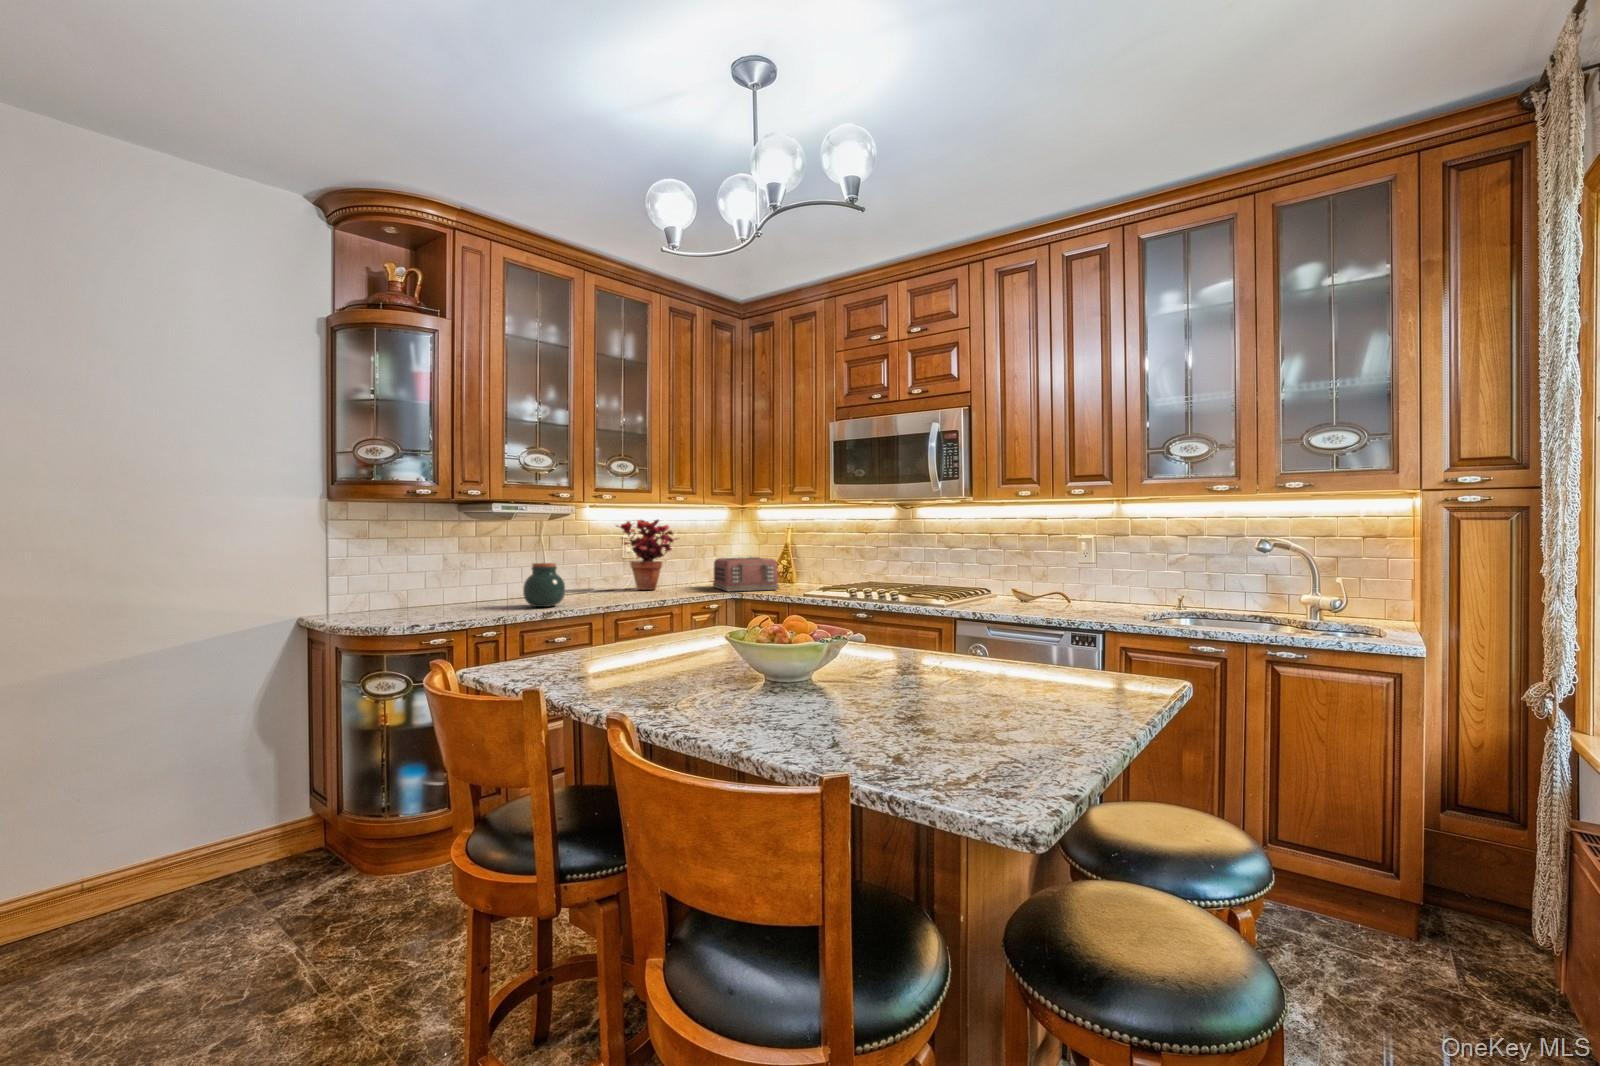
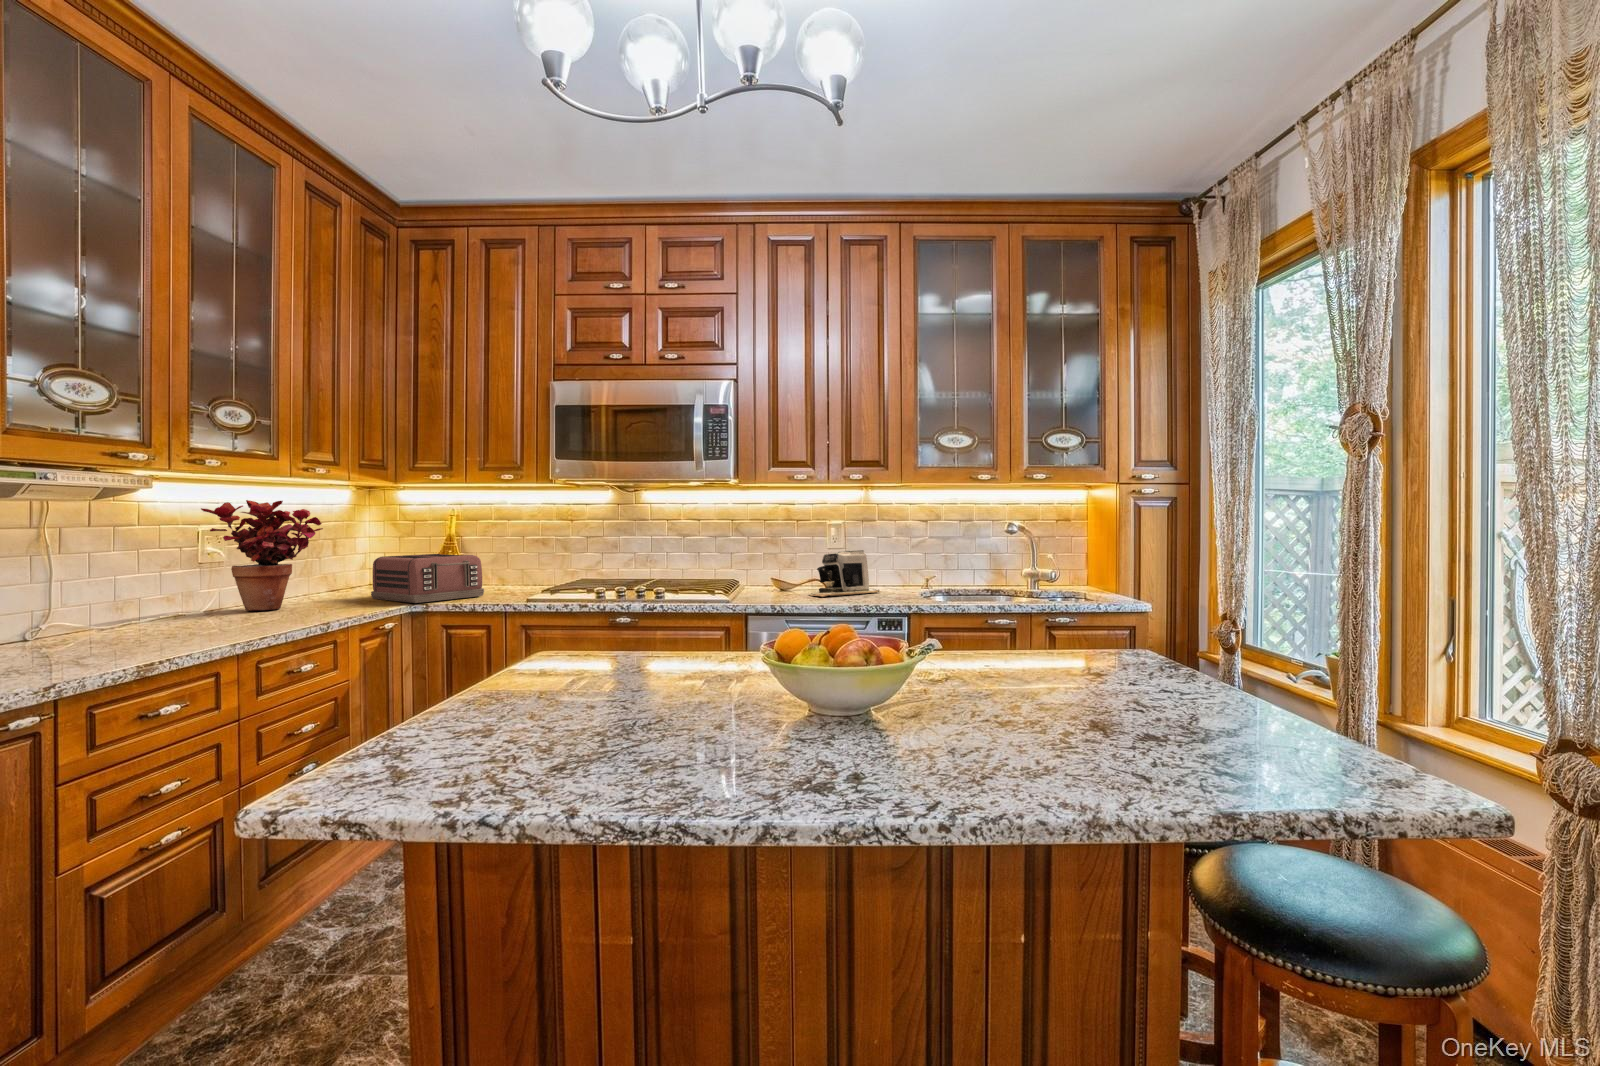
jar: present [523,563,565,607] -> none [63,575,161,656]
coffee maker: none [1027,564,1111,608] -> present [811,550,881,597]

